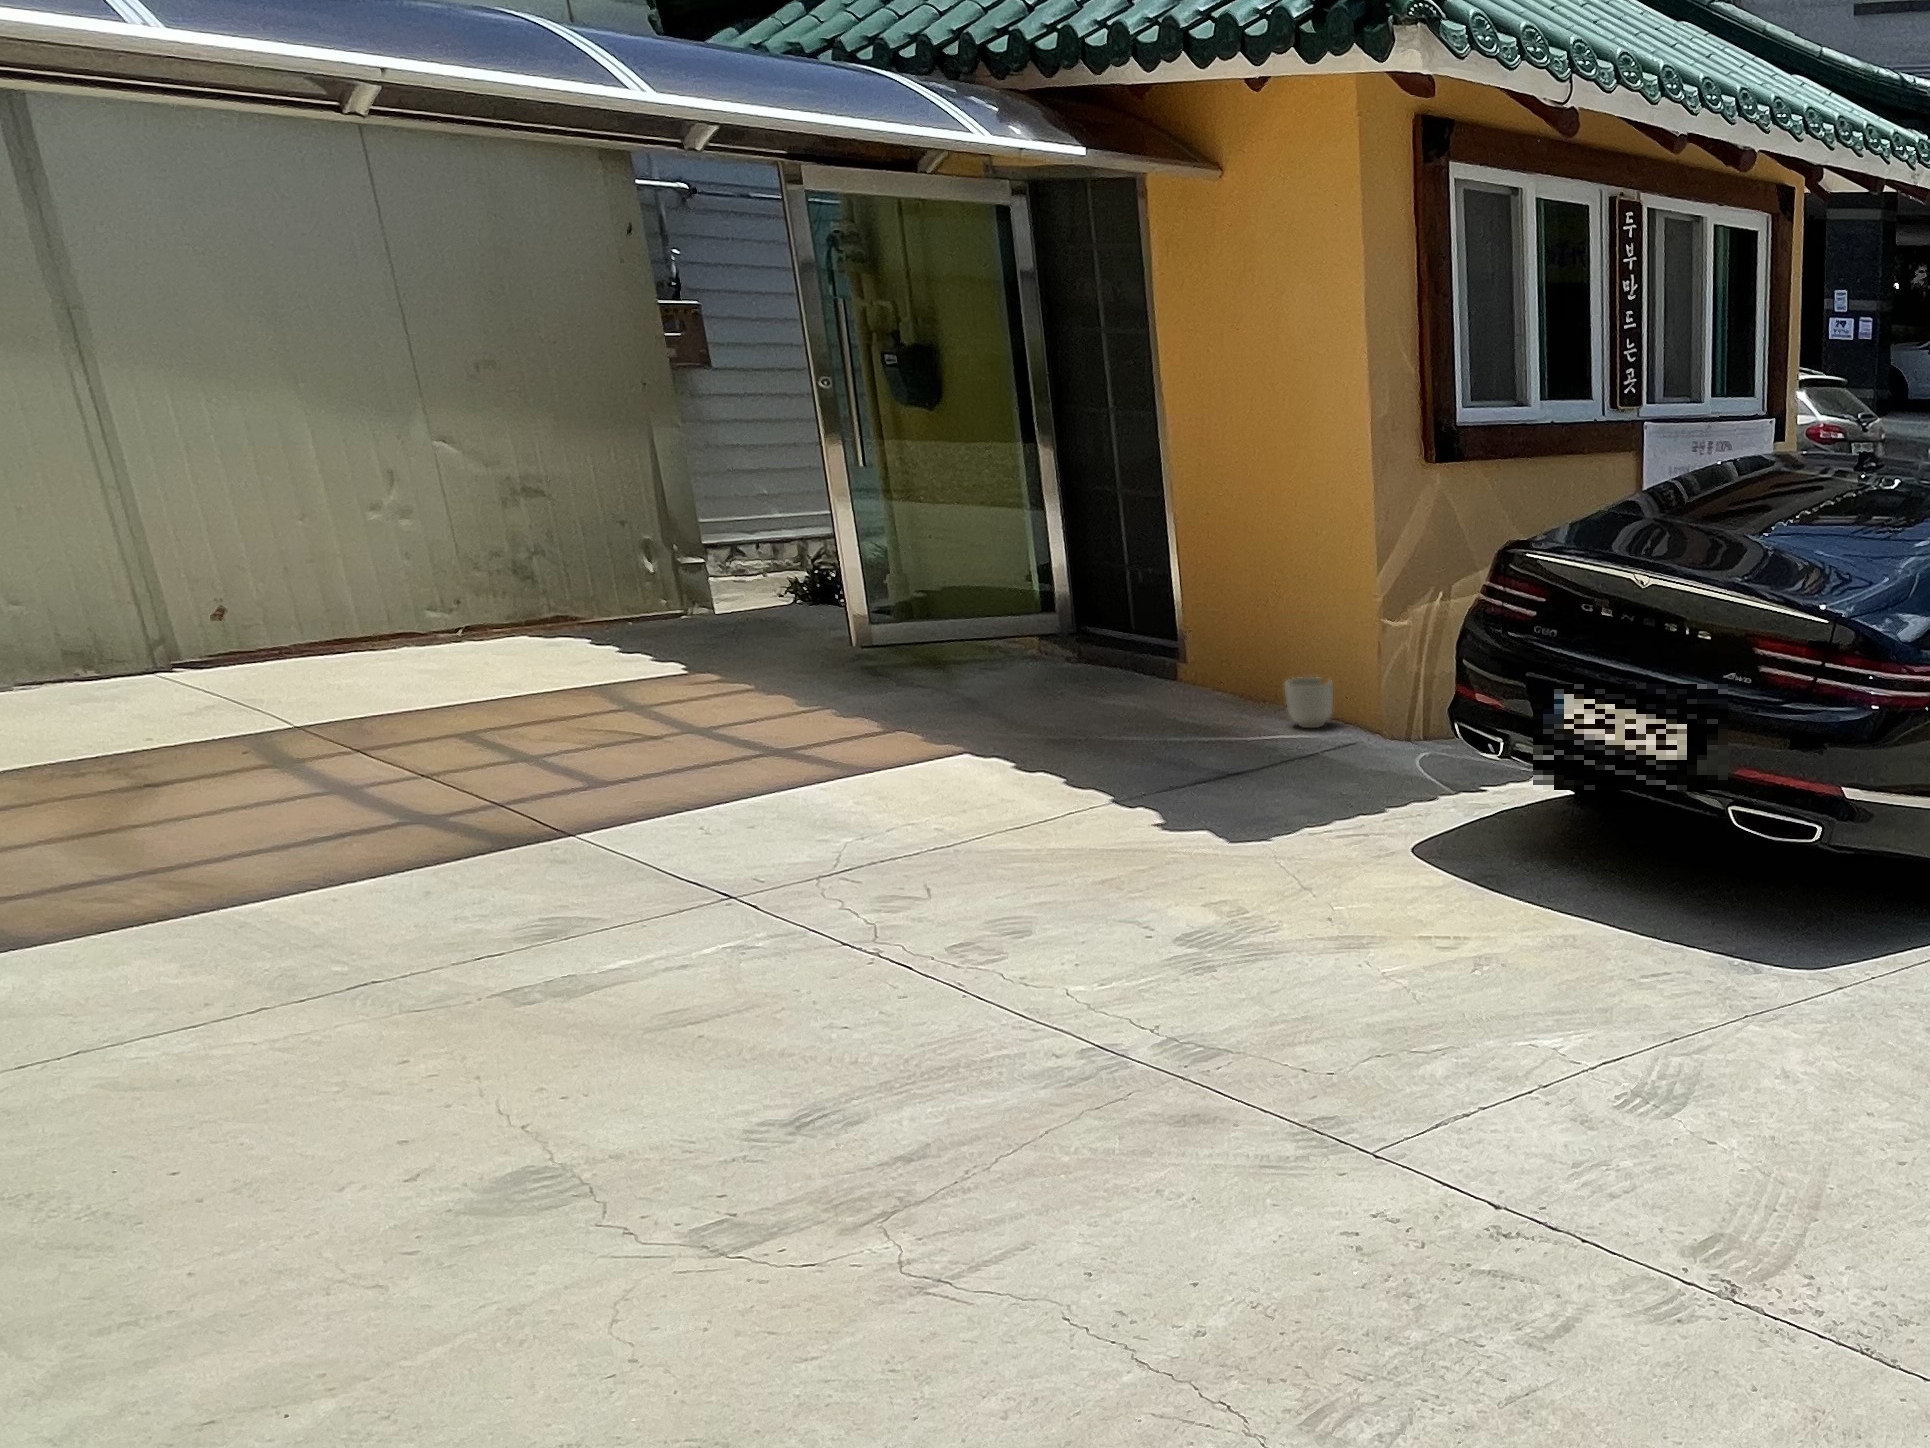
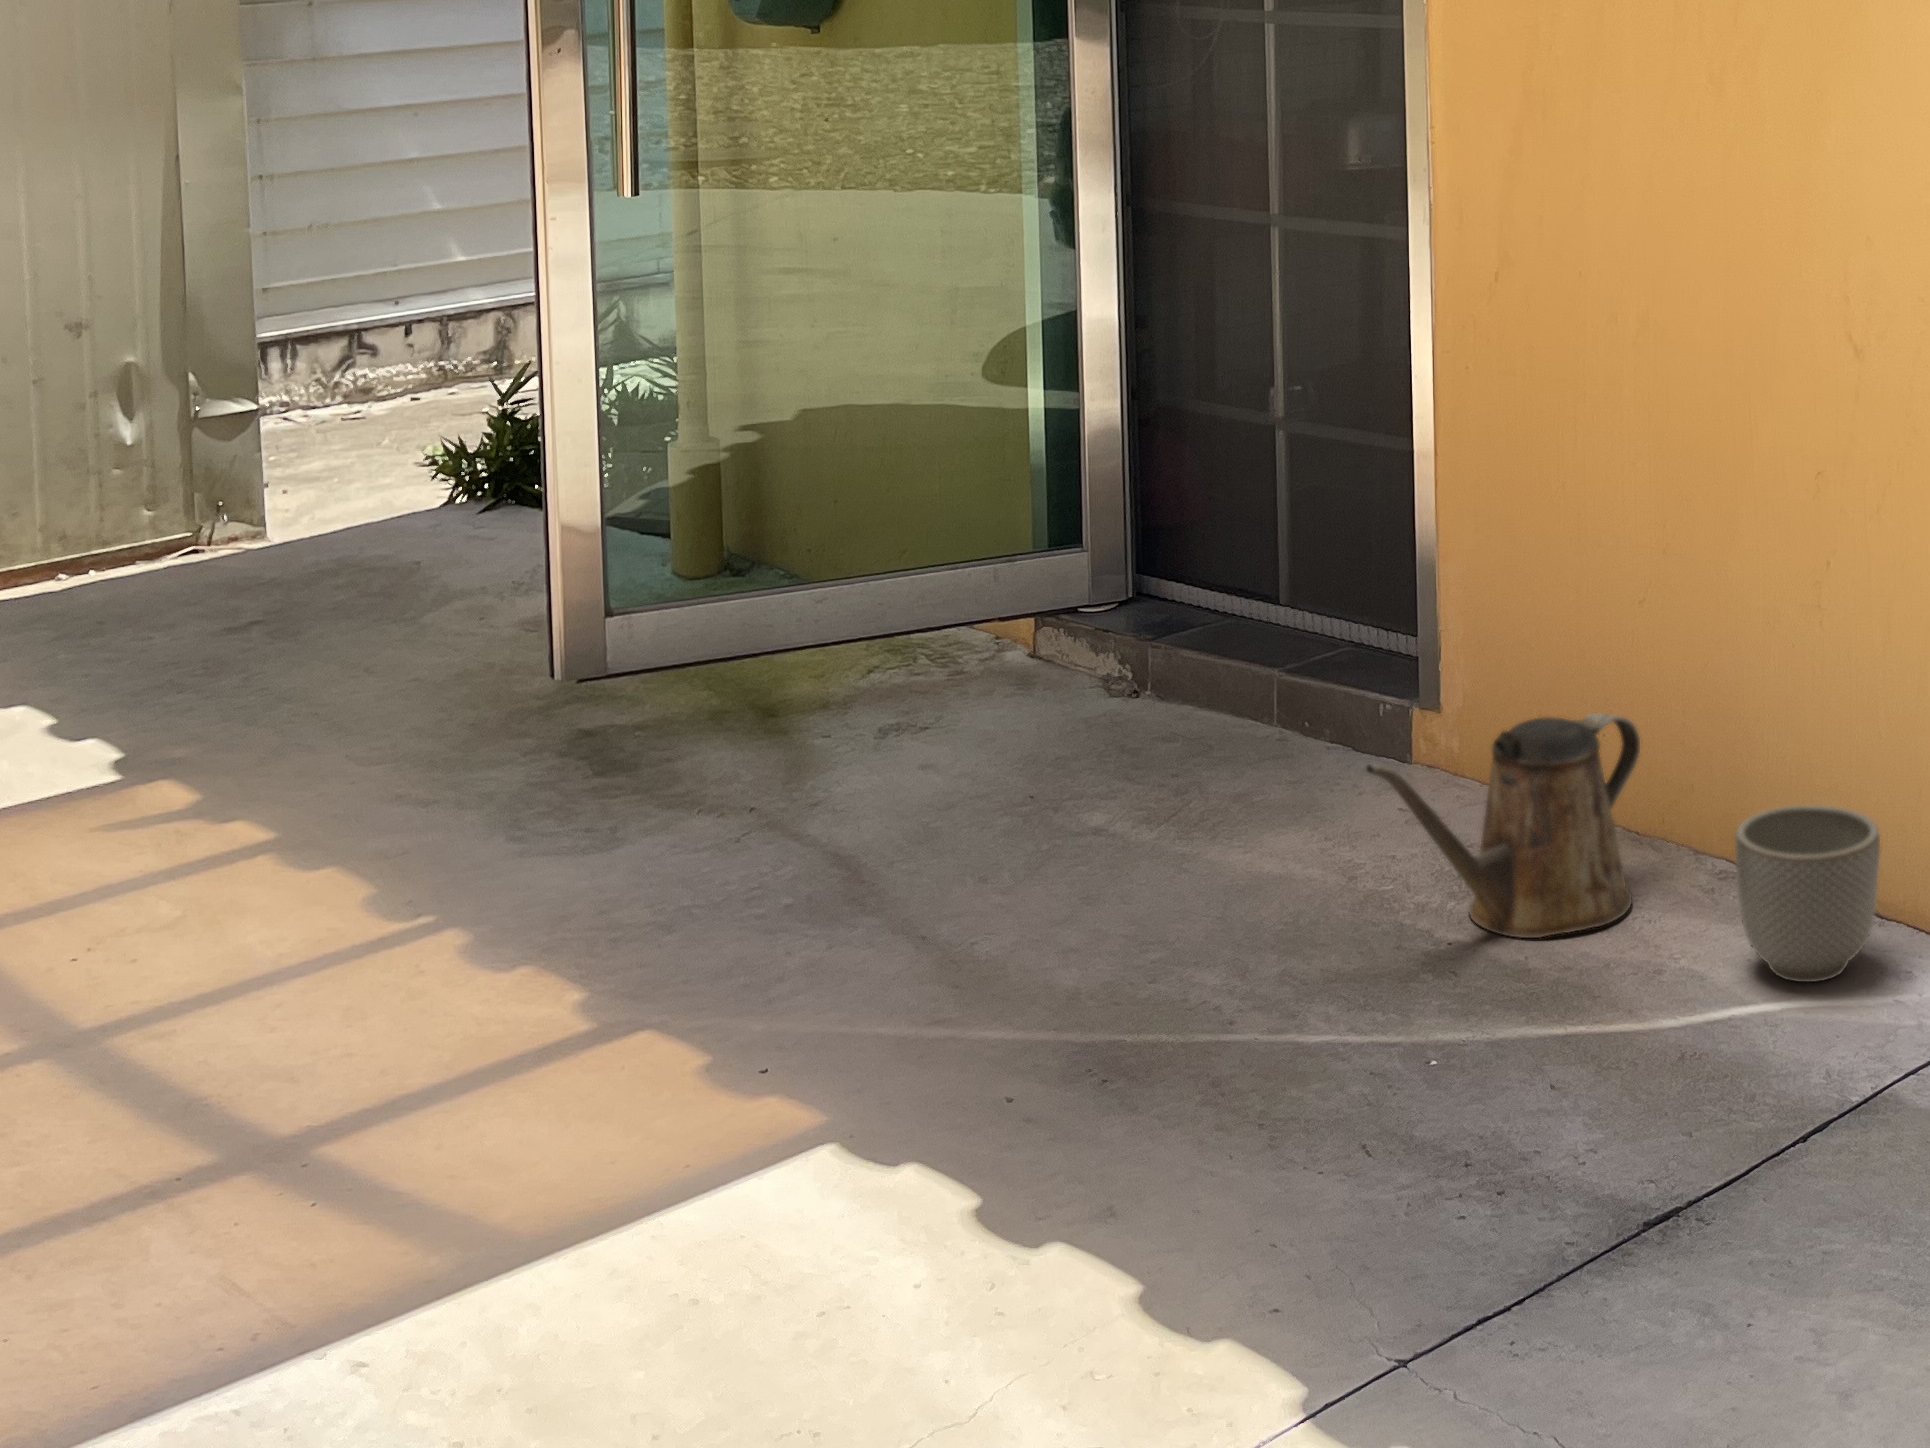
watering can: none [1157,652,1261,719] -> present [1366,713,1640,938]

